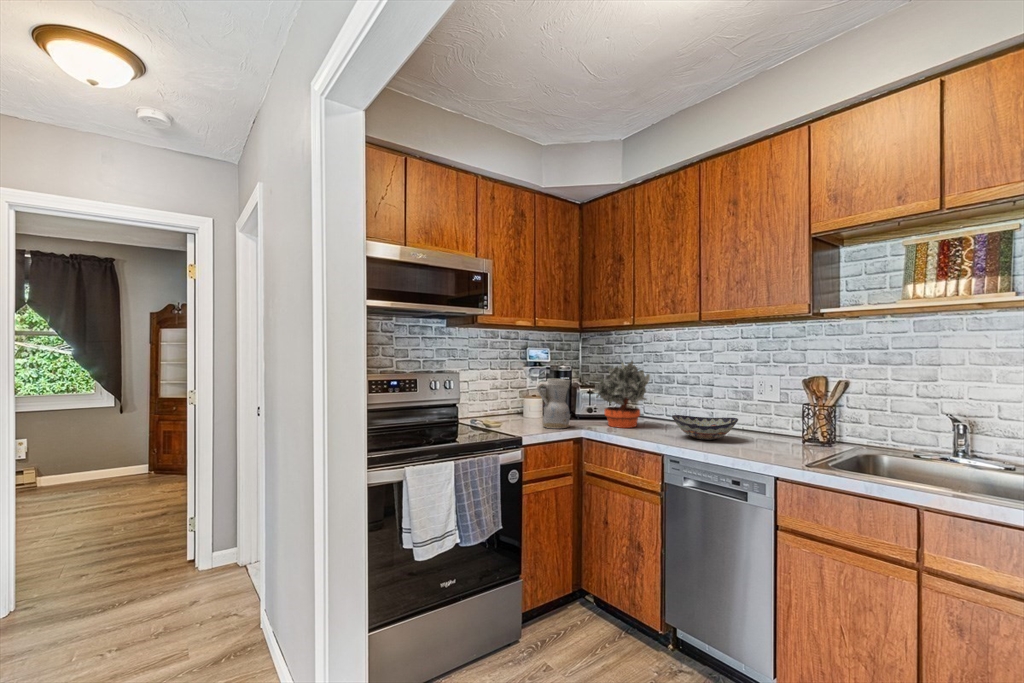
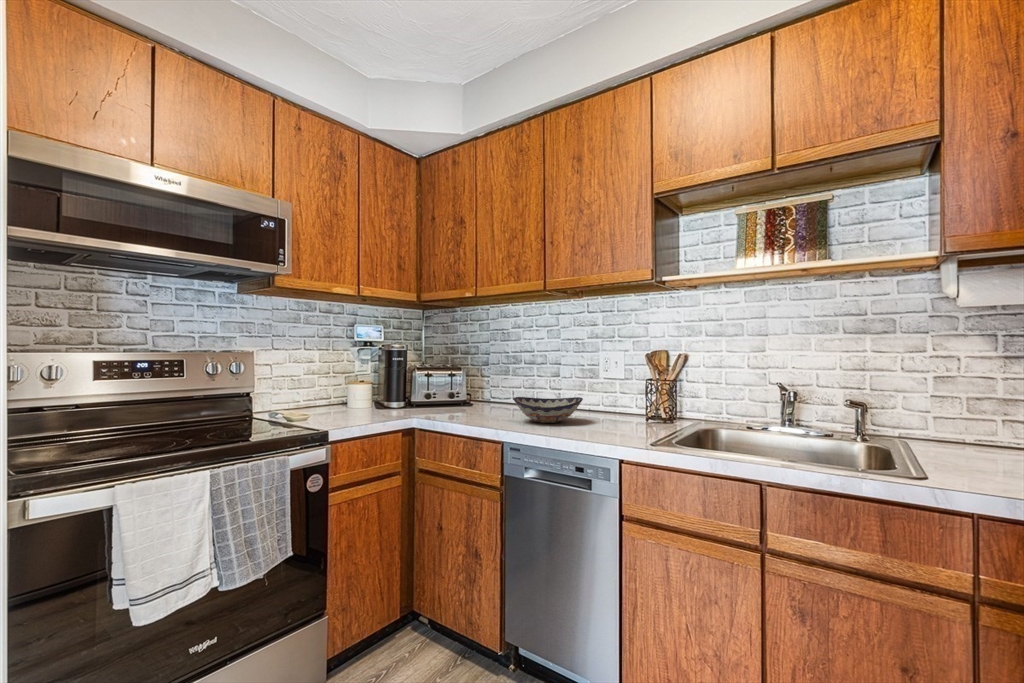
potted plant: present [592,361,650,428] -> none [427,337,492,415]
ceramic pitcher: present [537,379,570,428] -> none [357,359,399,419]

